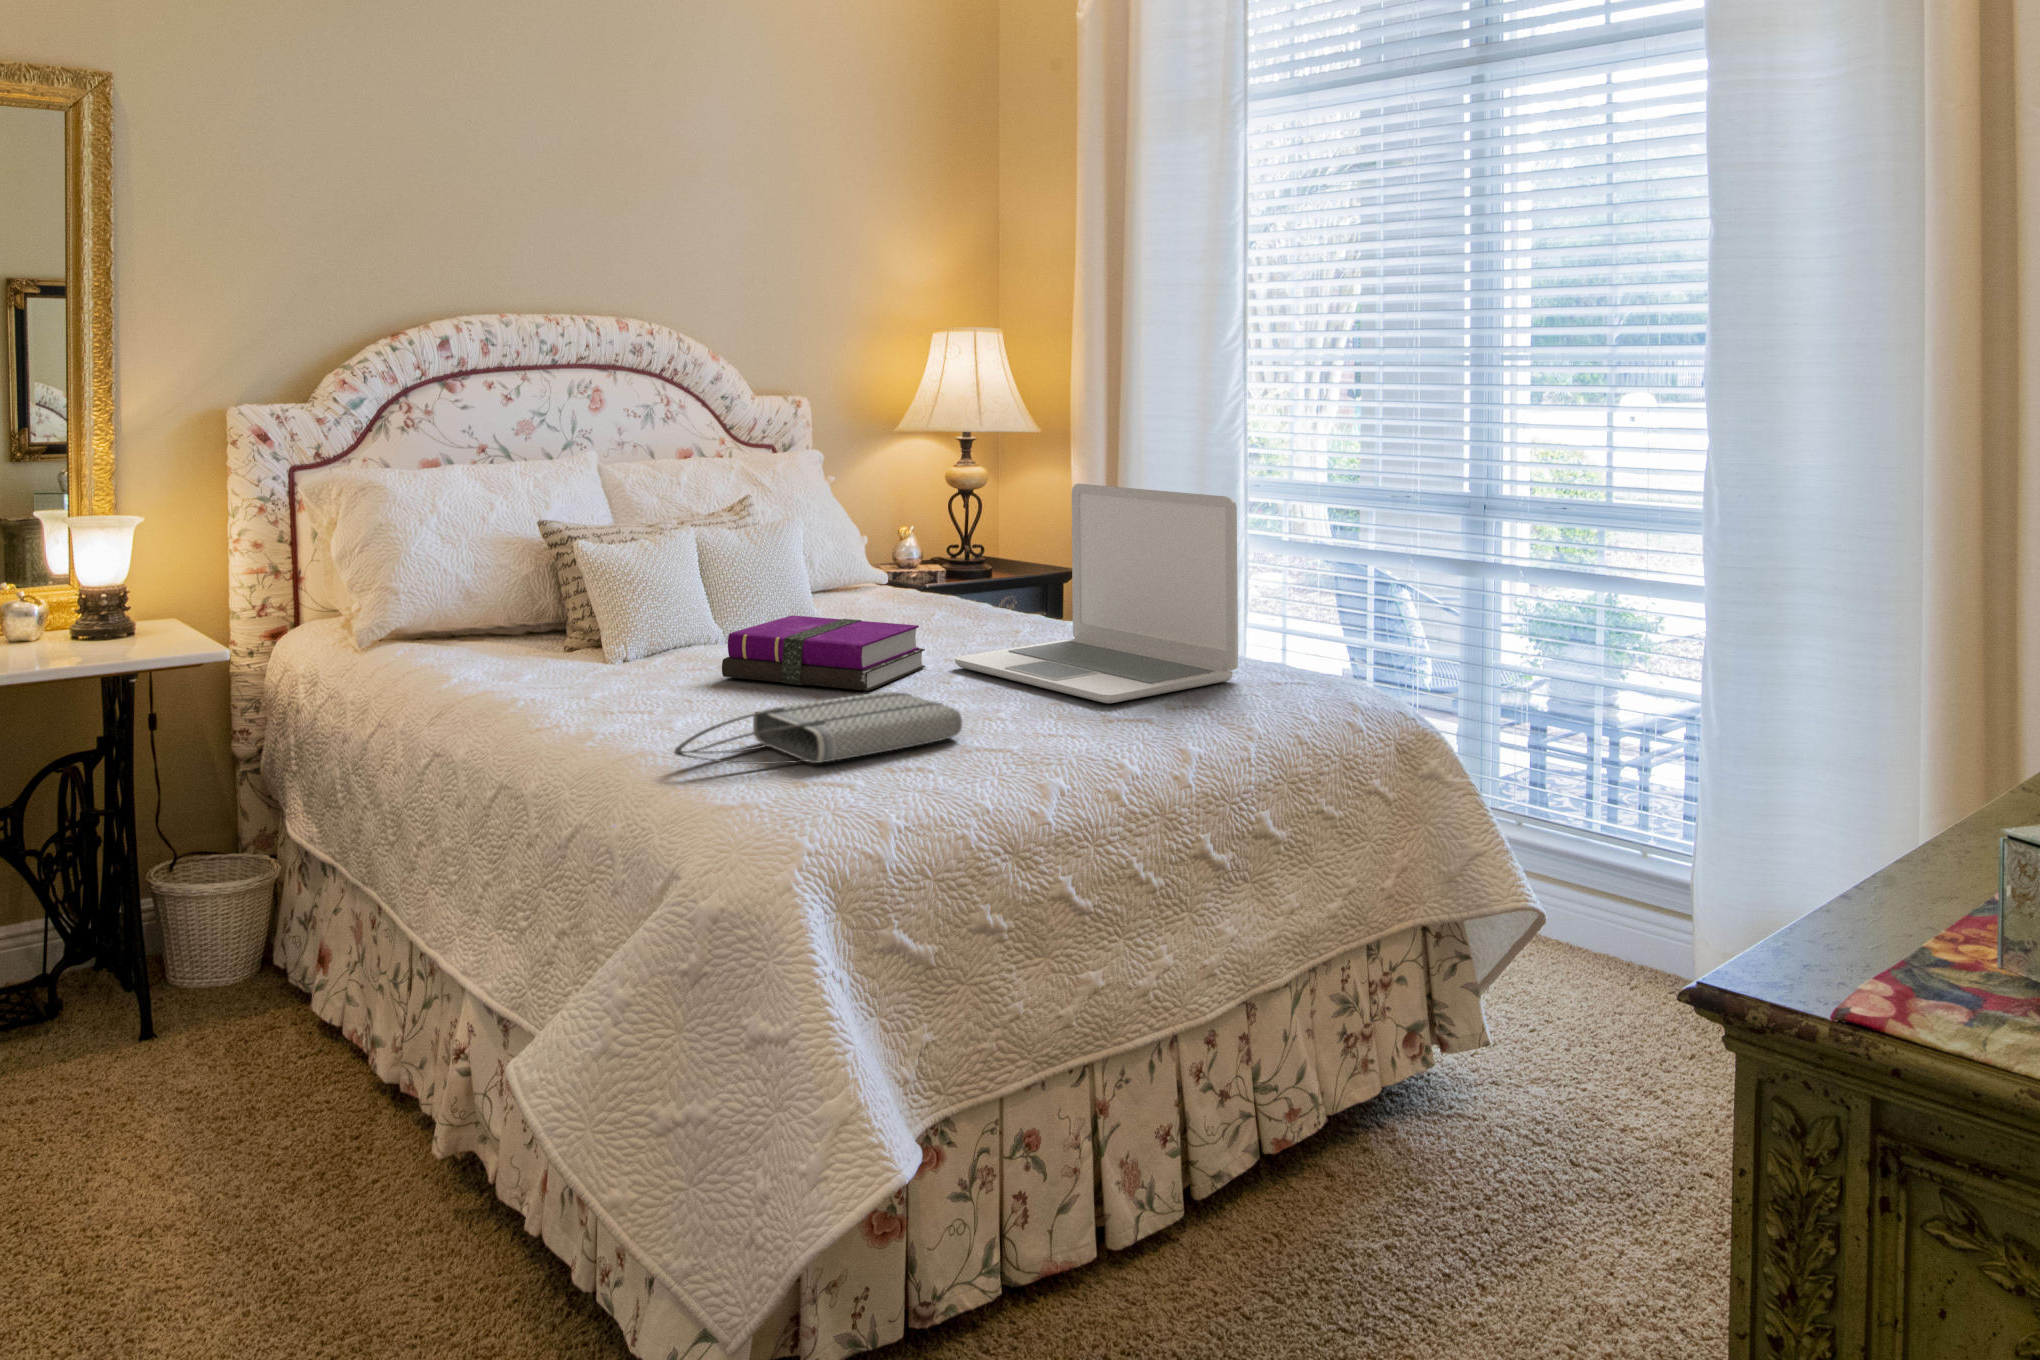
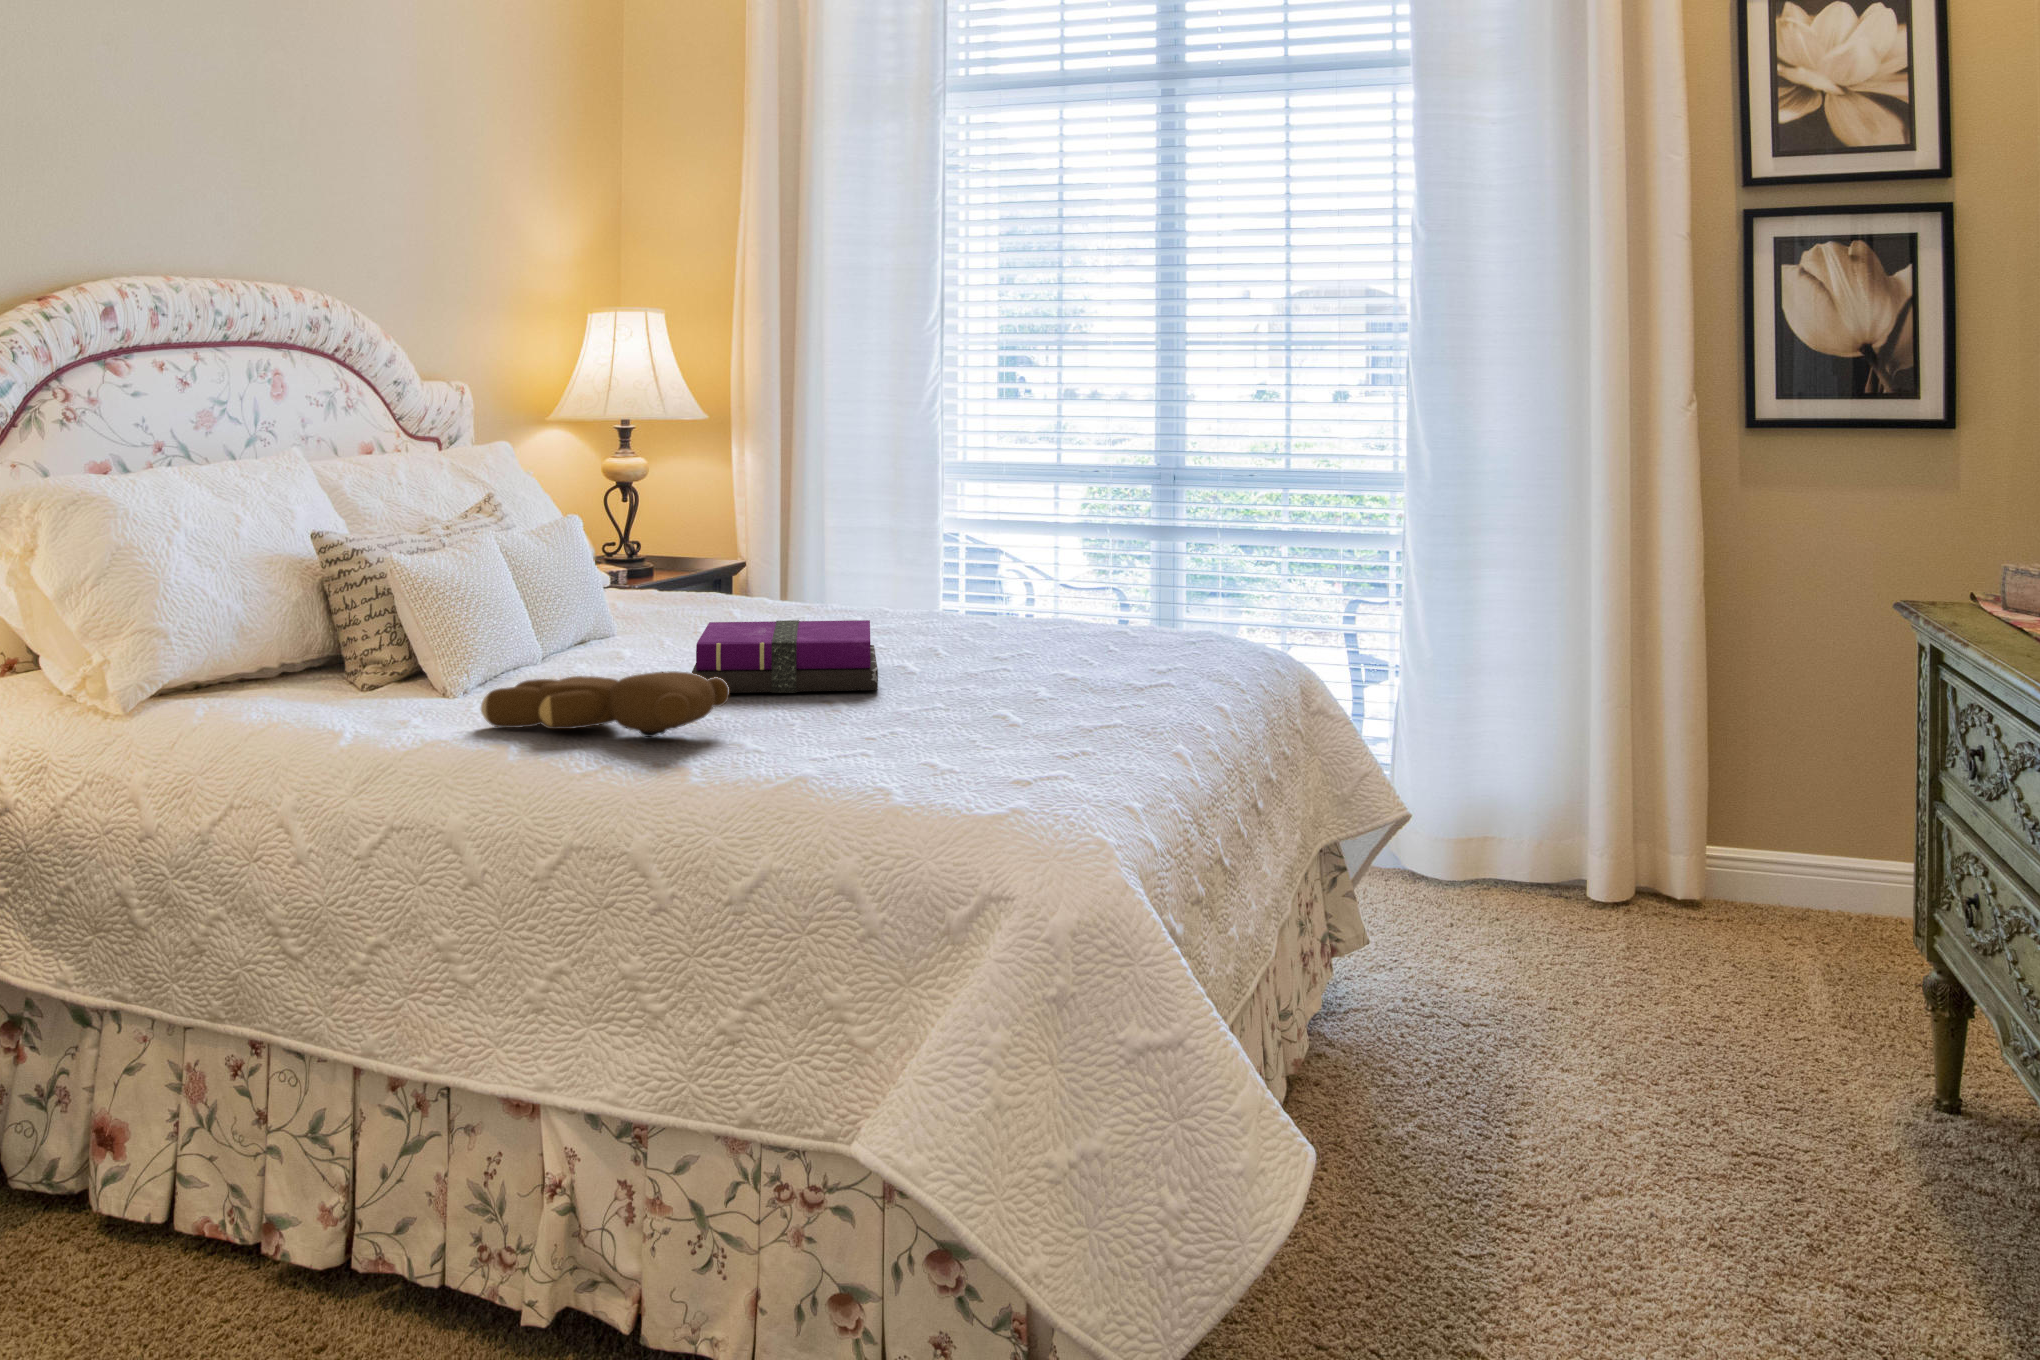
laptop: present [954,484,1238,703] -> none [904,467,1180,677]
teddy bear: none [530,652,679,710] -> present [481,671,730,737]
tote bag: present [674,692,963,764] -> none [871,683,1074,766]

